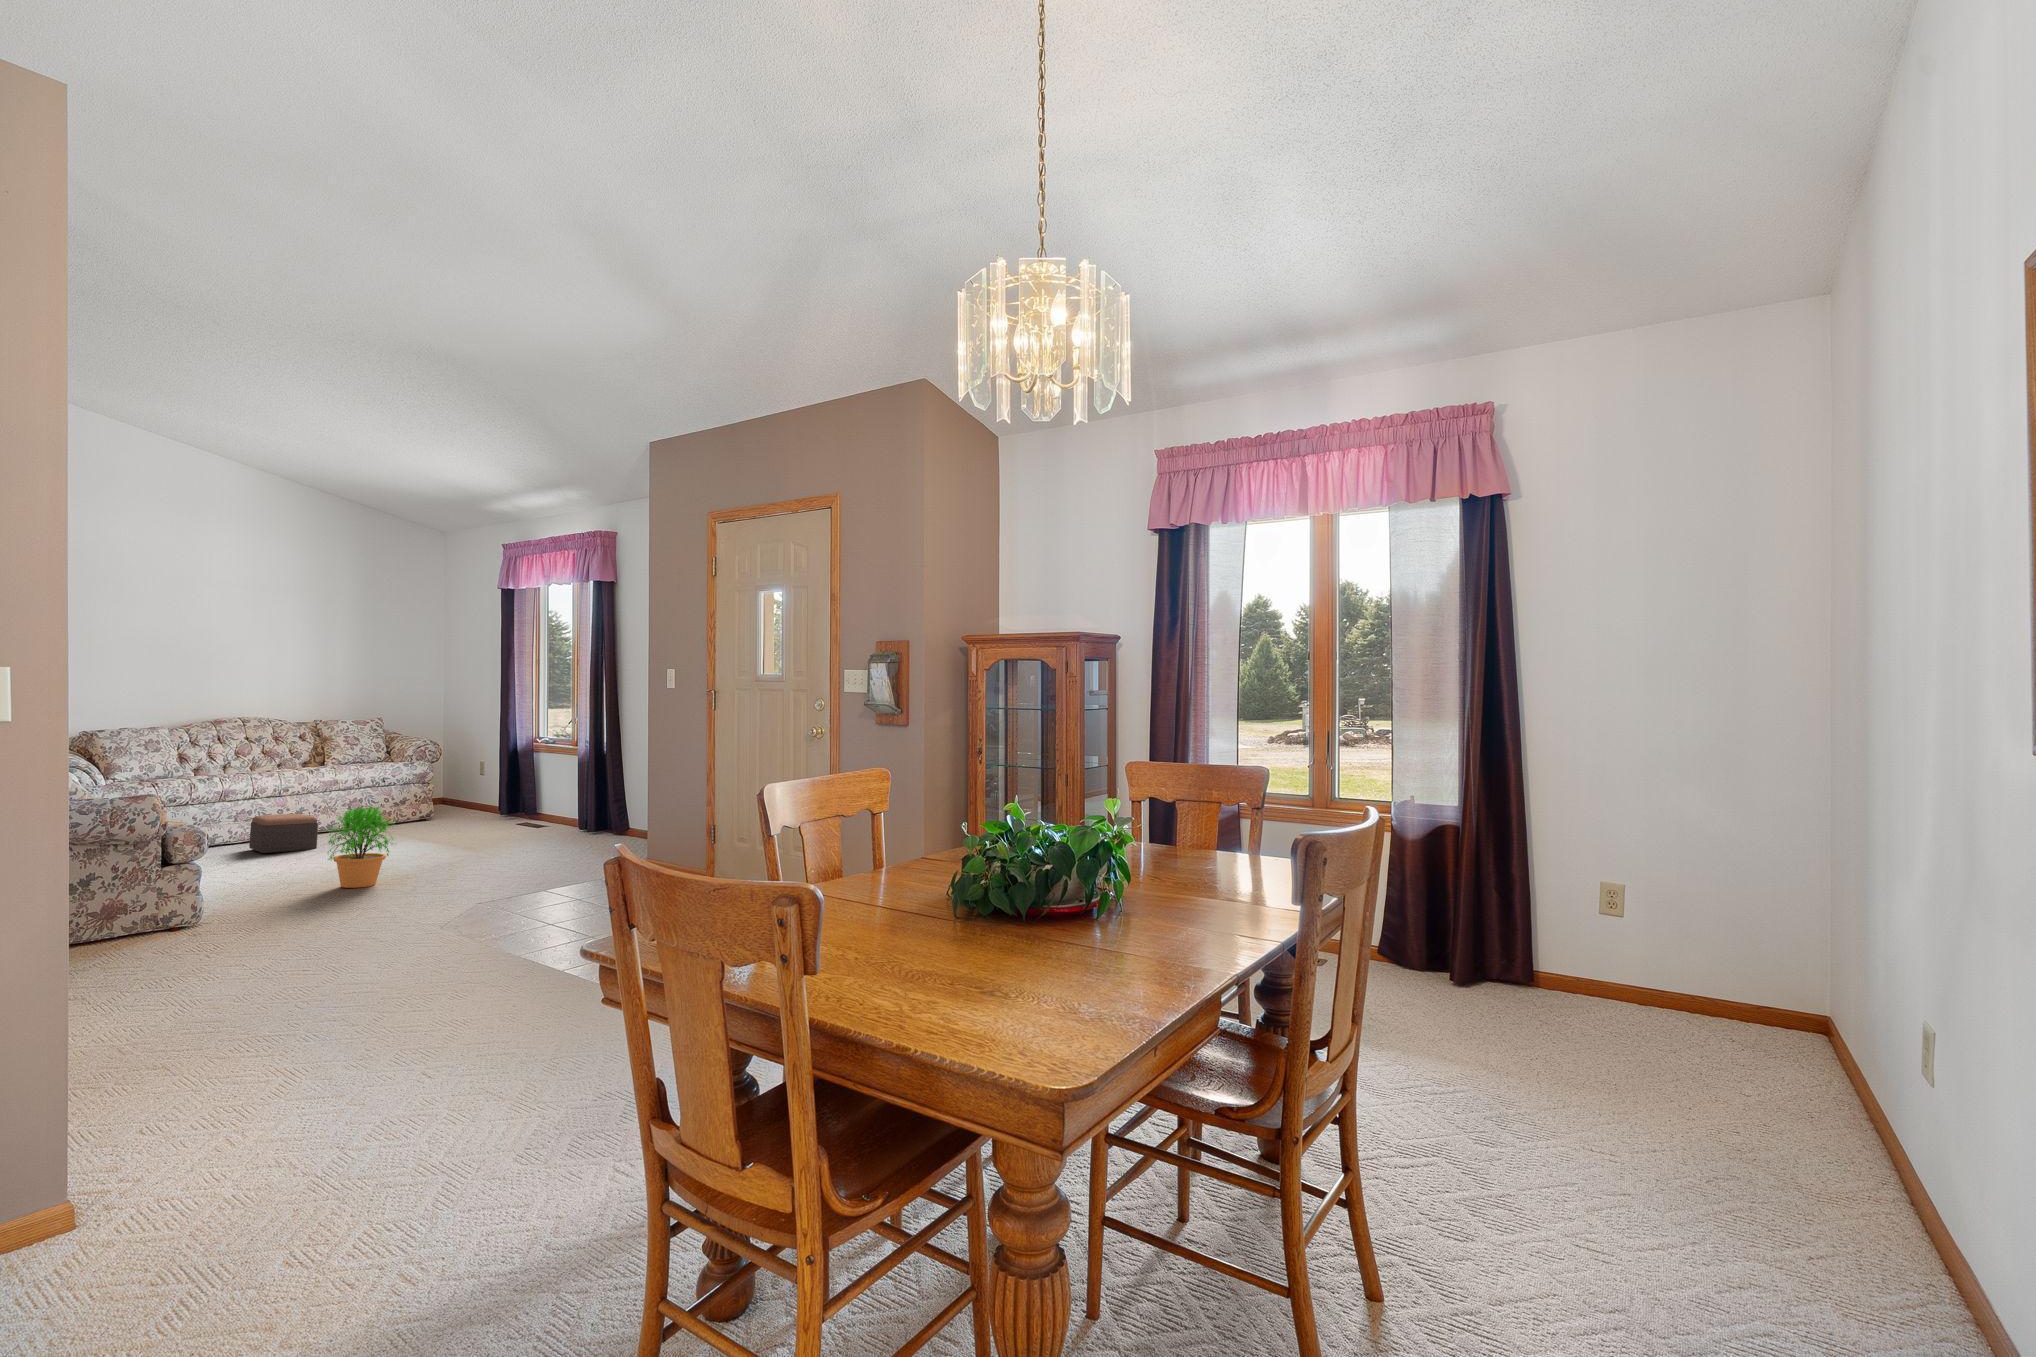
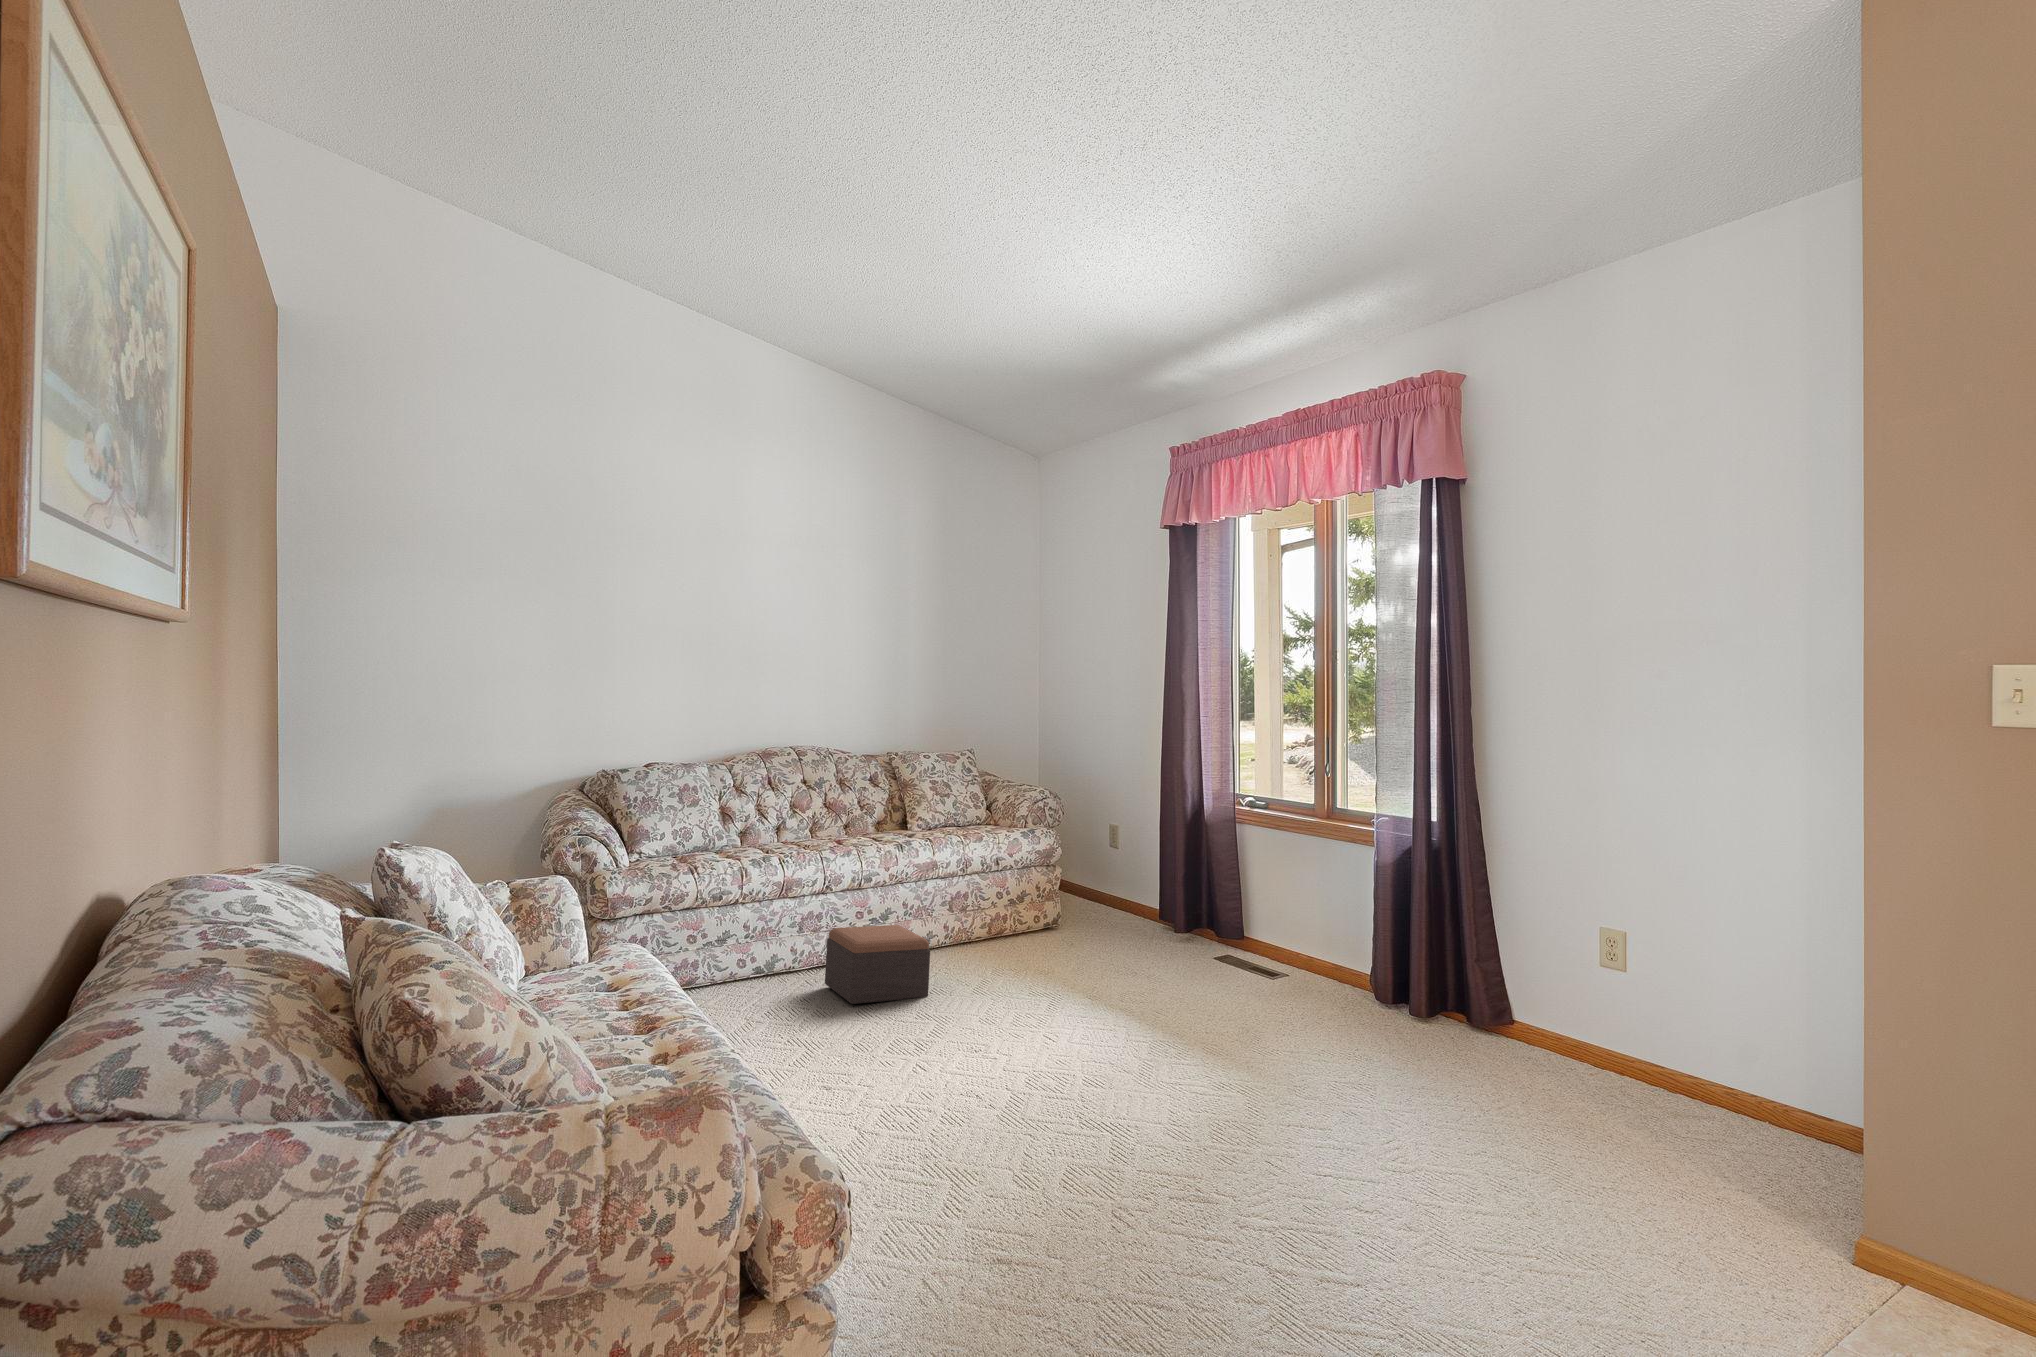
potted plant: present [327,807,394,888] -> none [1025,979,1188,1185]

